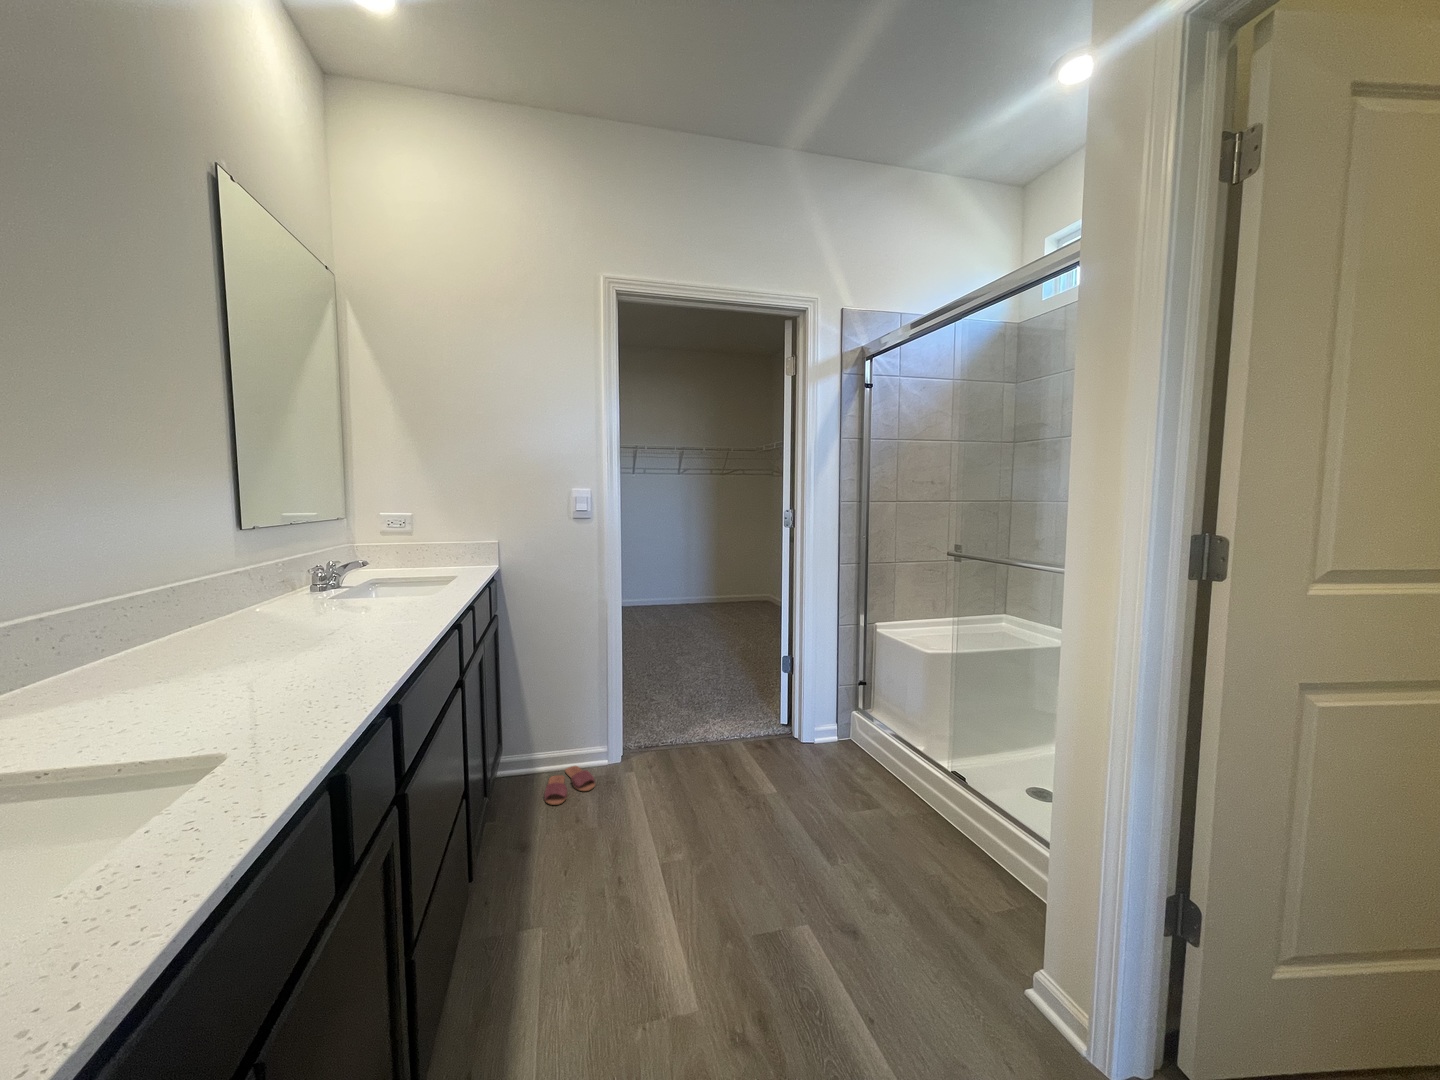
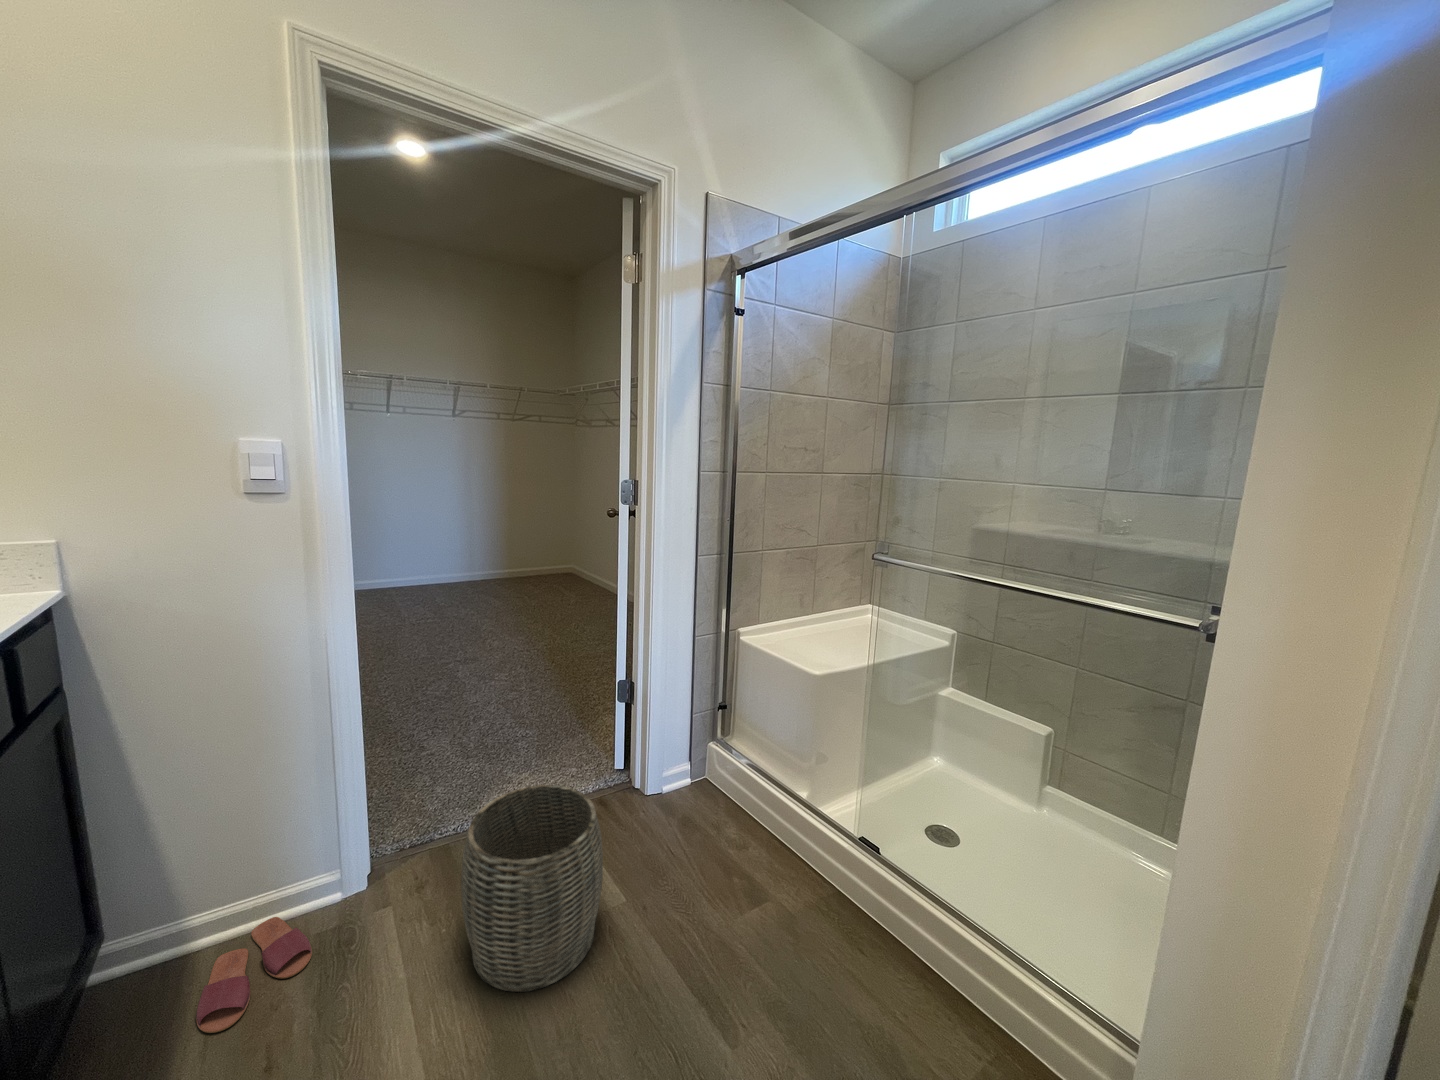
woven basket: none [675,705,760,821] -> present [461,785,603,992]

